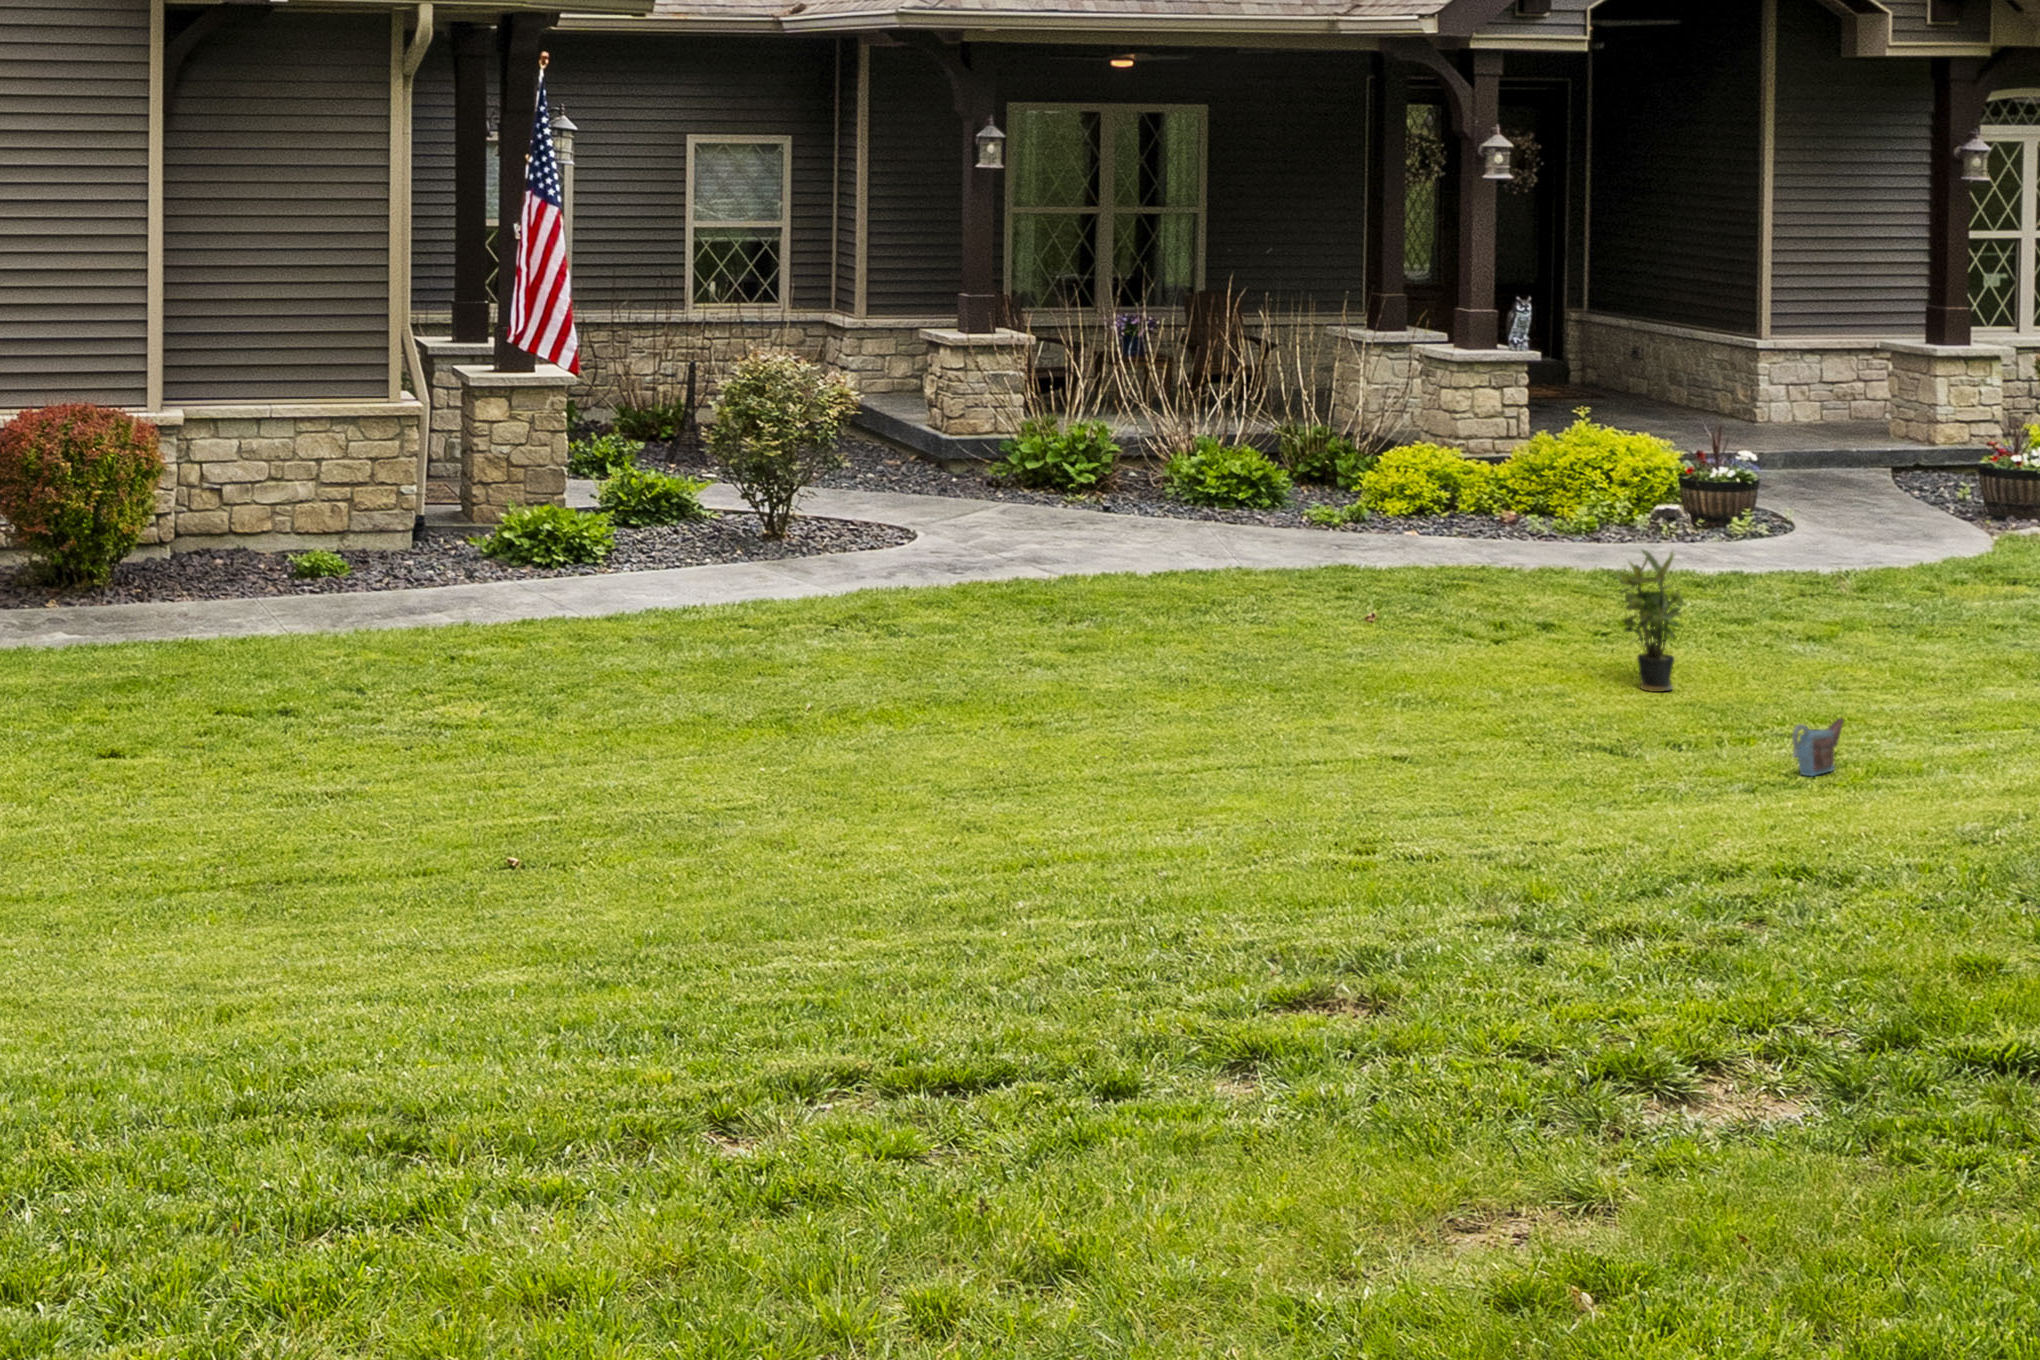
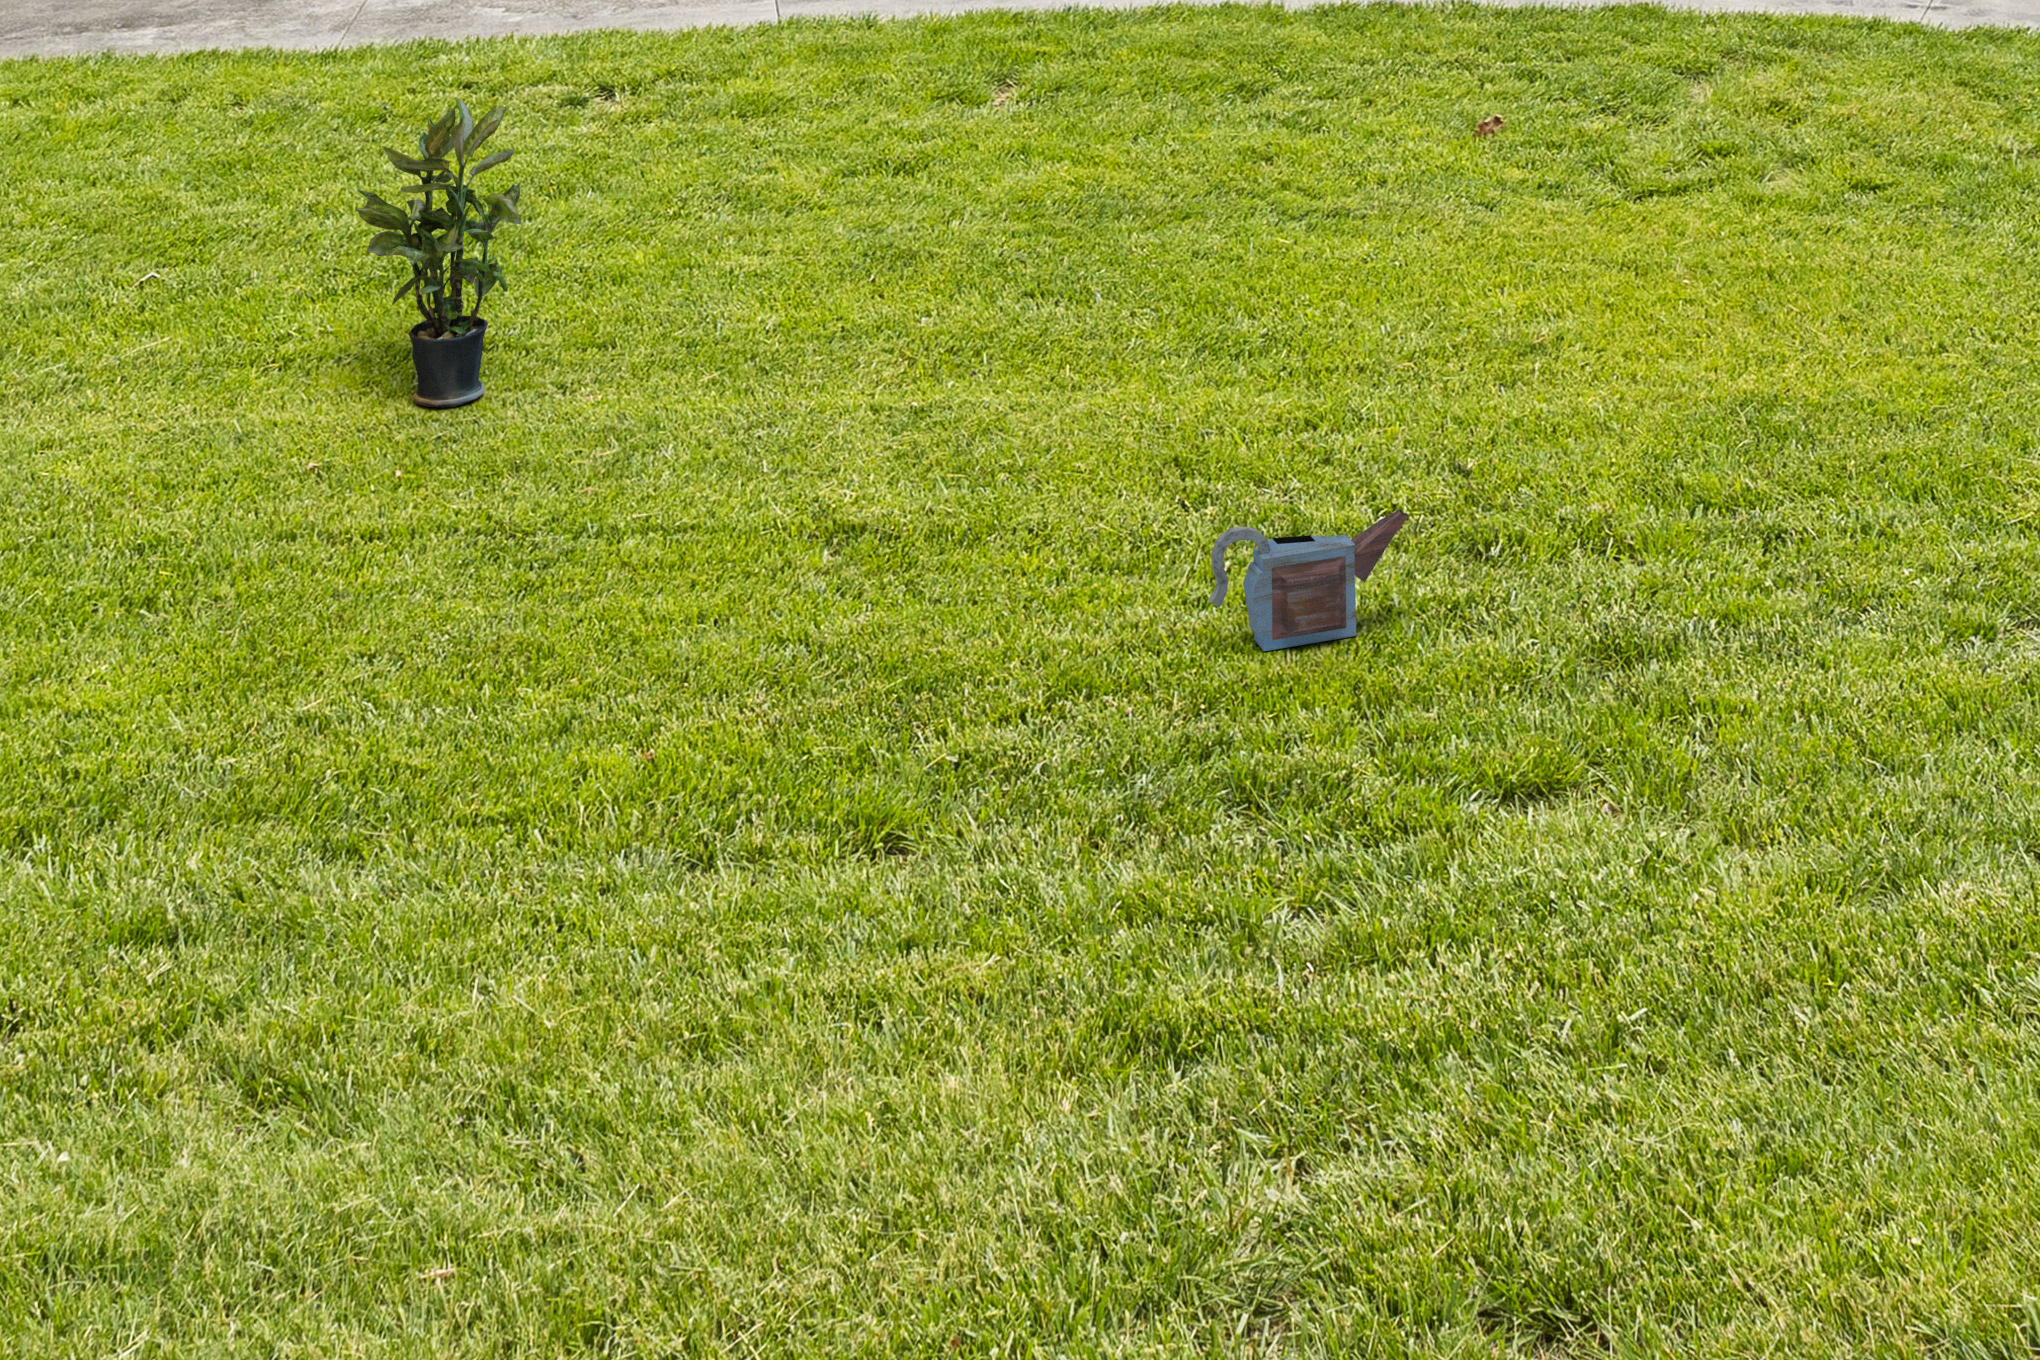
potted plant: present [1616,550,1684,692] -> present [357,97,521,407]

